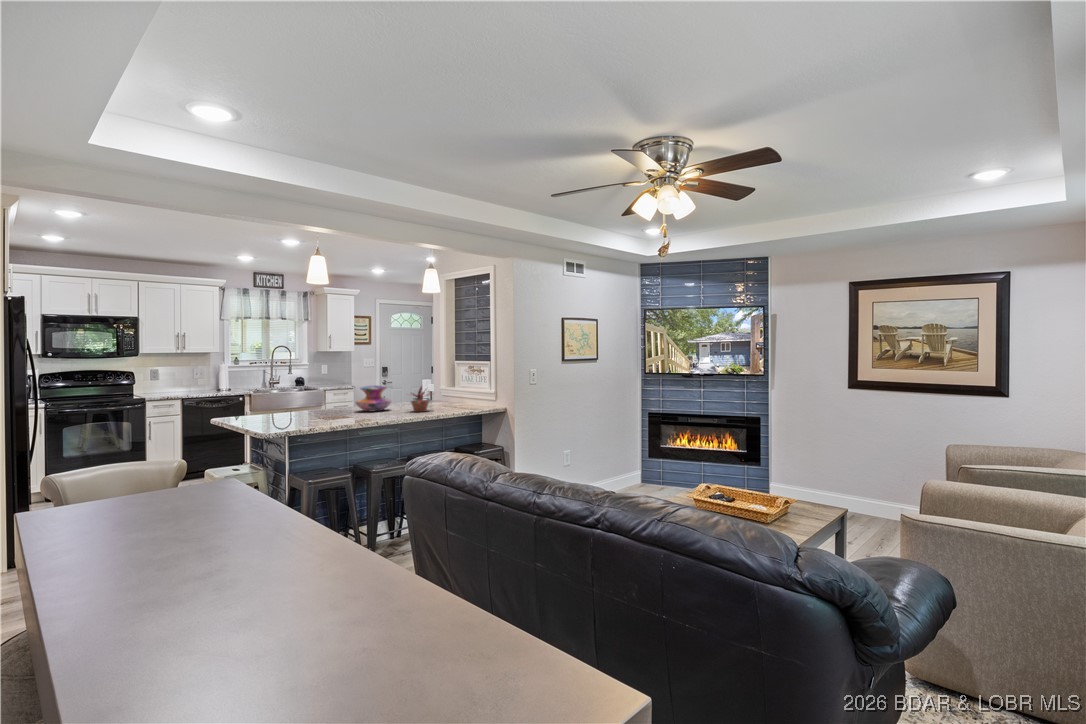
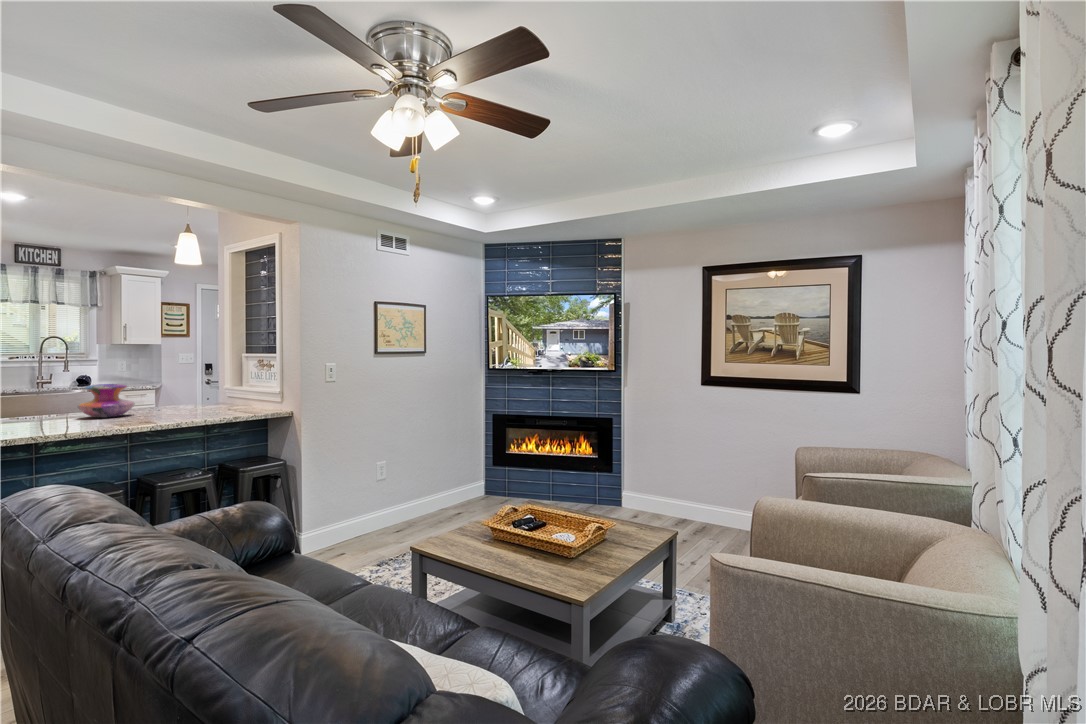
potted plant: present [411,387,430,412] -> none [141,382,190,418]

